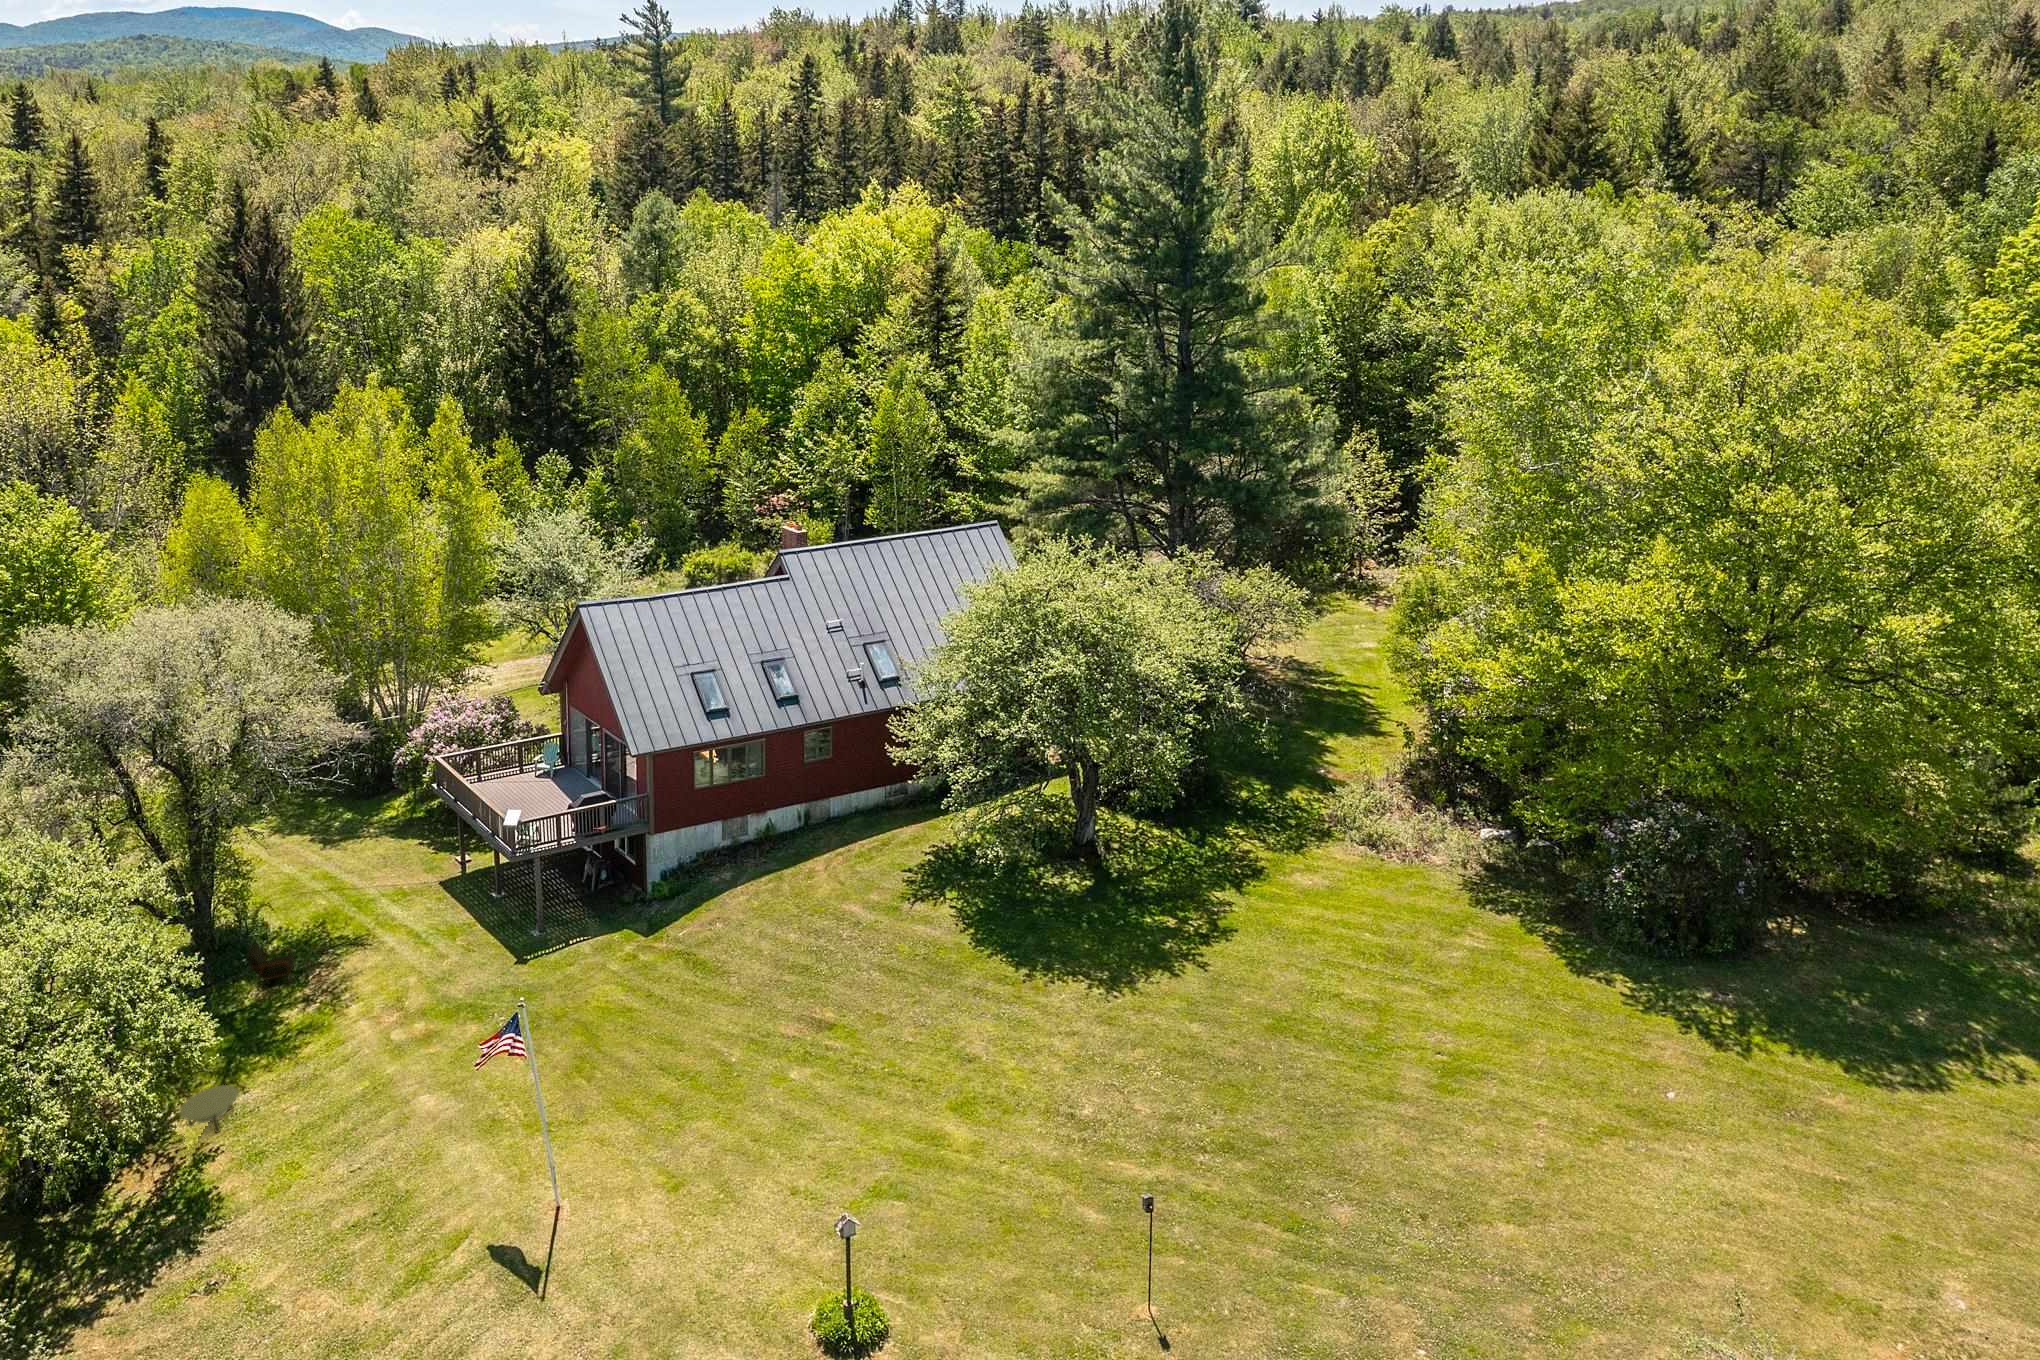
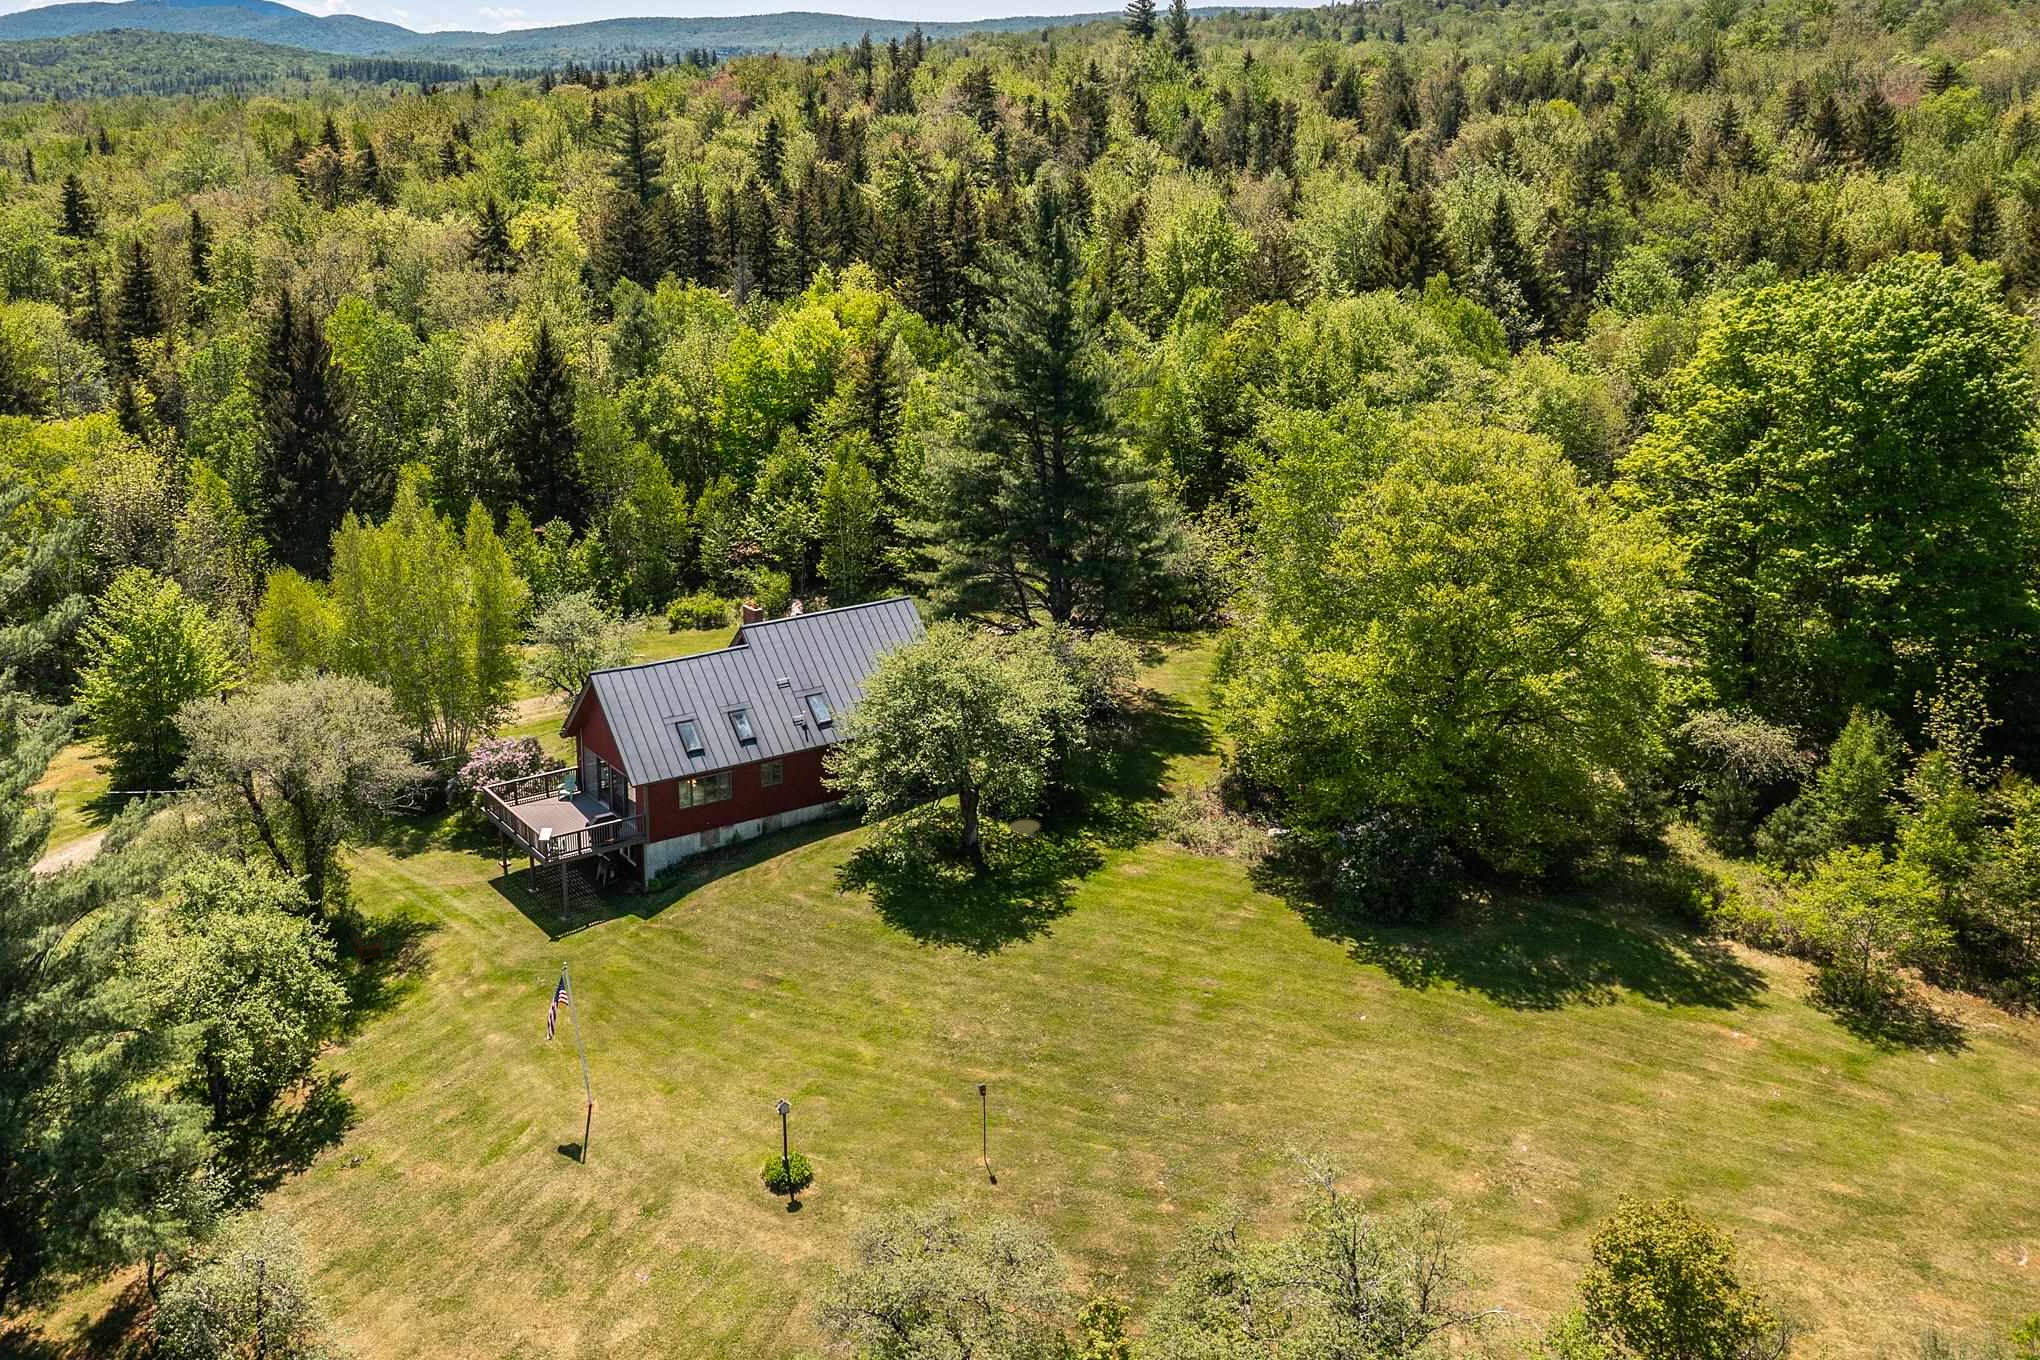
round table: present [179,1085,238,1133] -> present [1010,820,1040,843]

